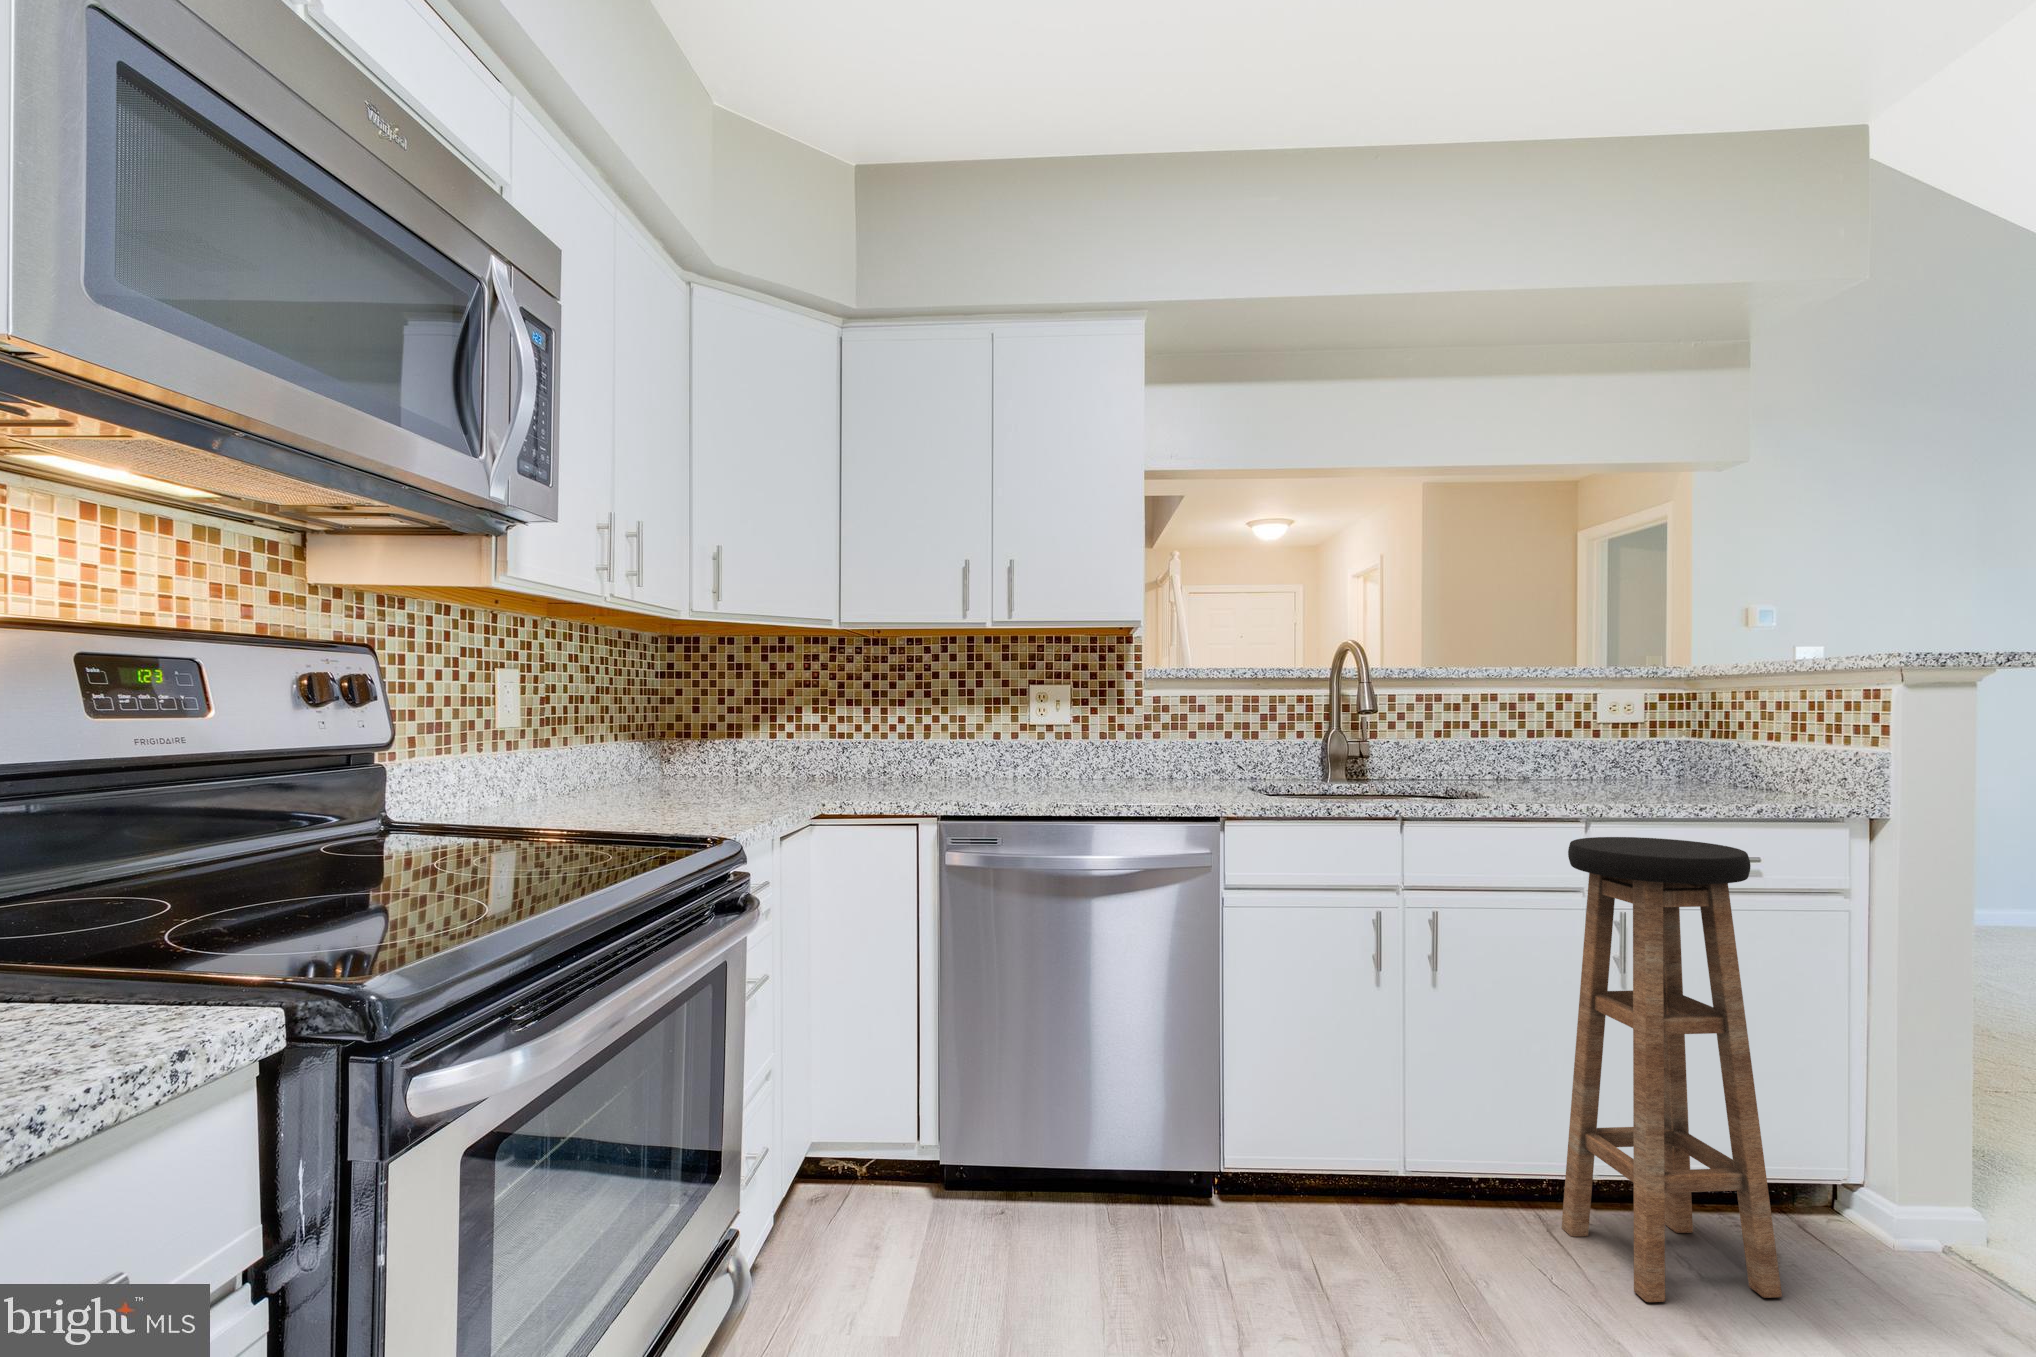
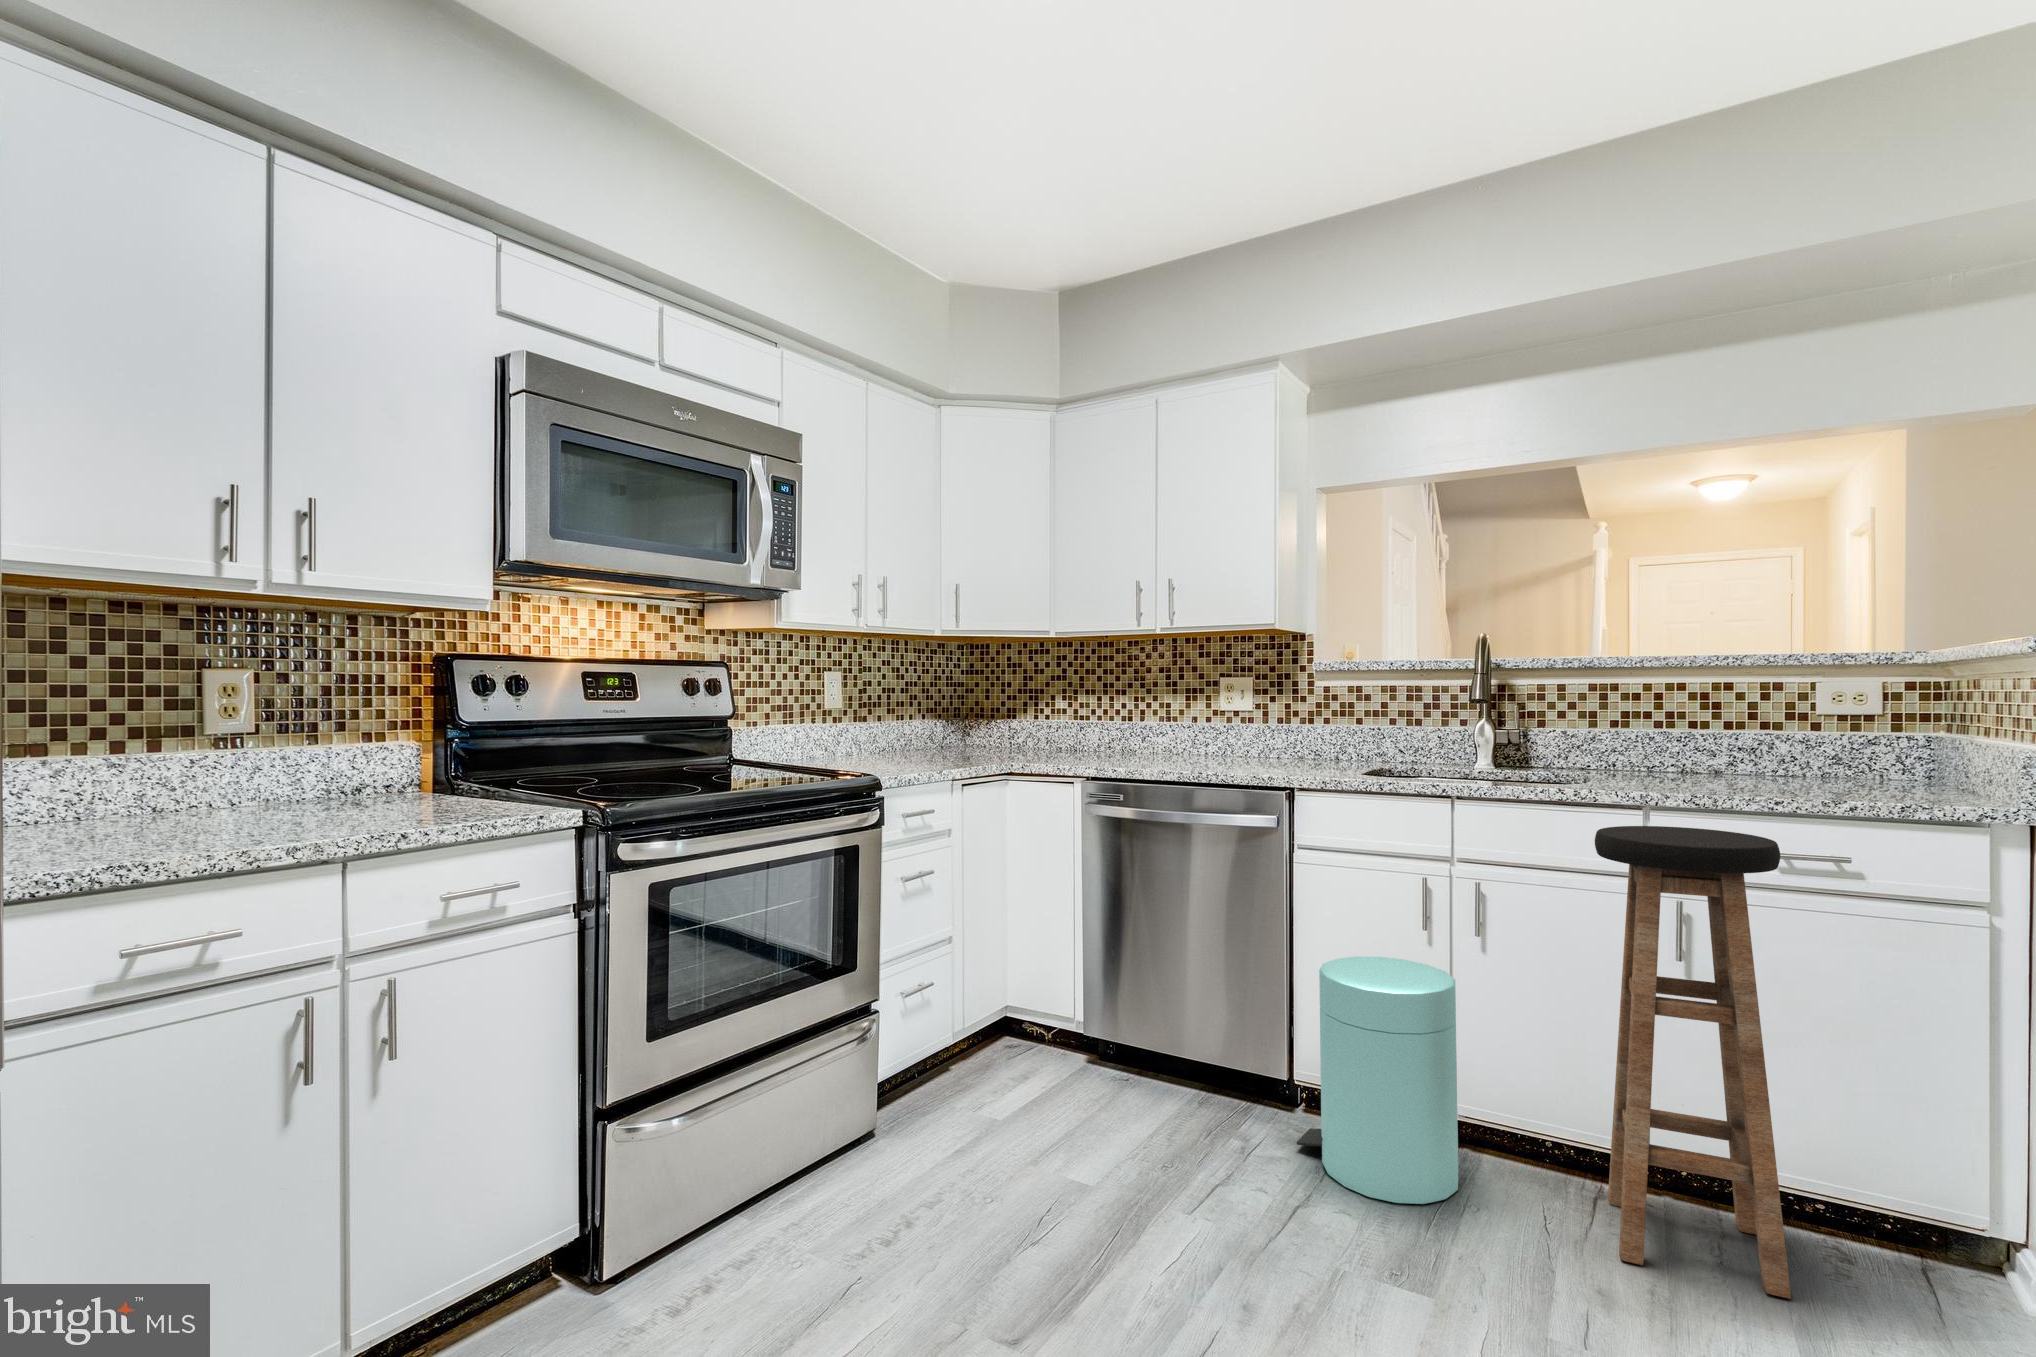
trash can: none [1268,1007,1456,1304] -> present [1297,956,1458,1204]

